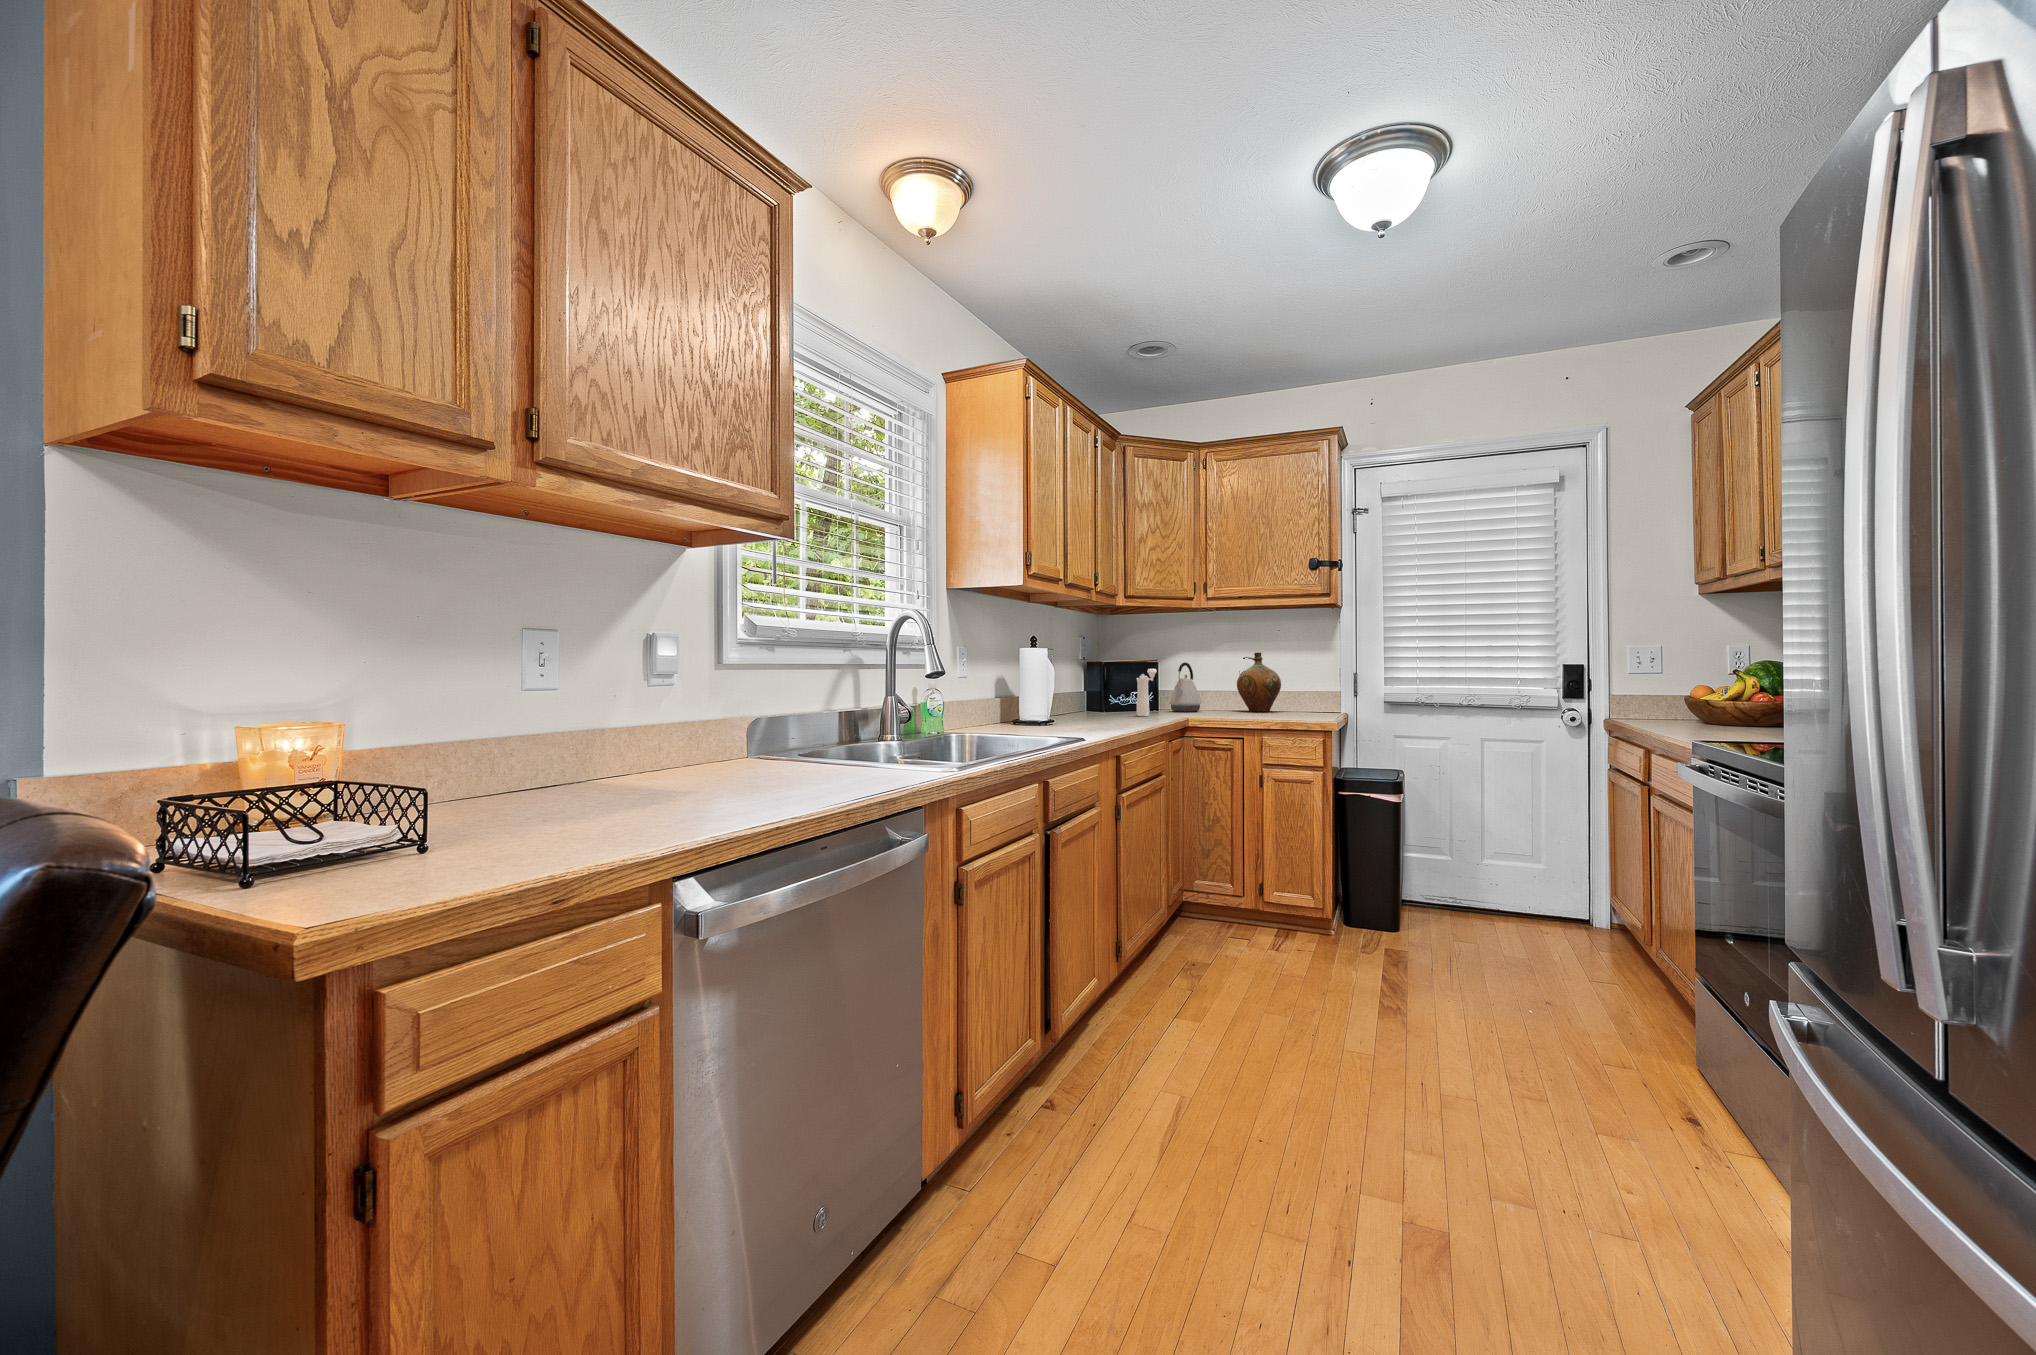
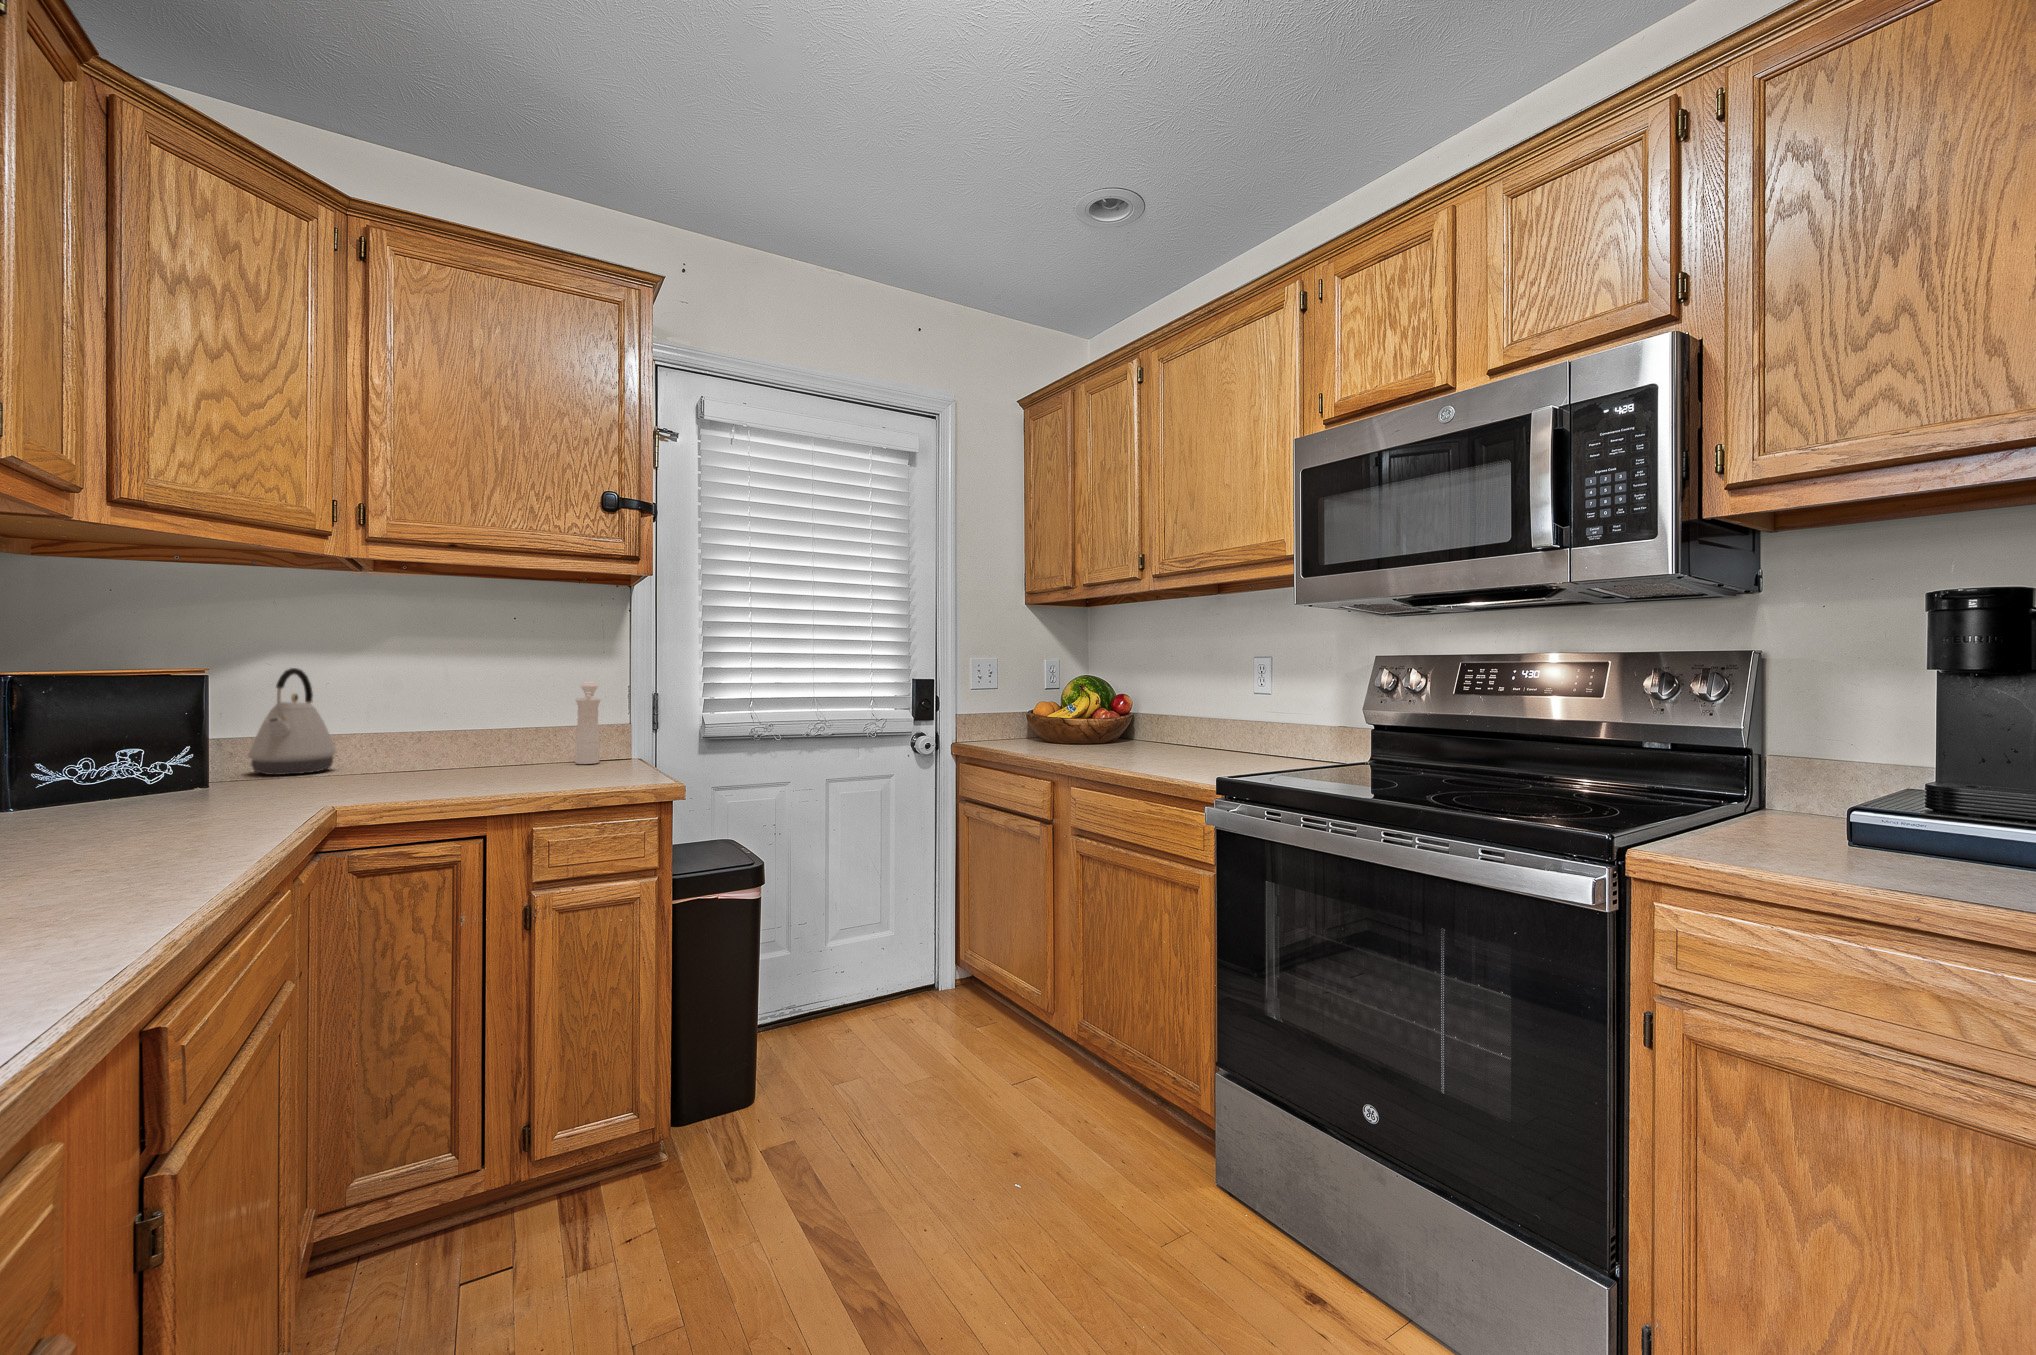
ceramic jug: present [1237,652,1281,712] -> none [422,651,517,761]
pepper mill: present [1136,669,1157,716] -> present [575,682,600,764]

